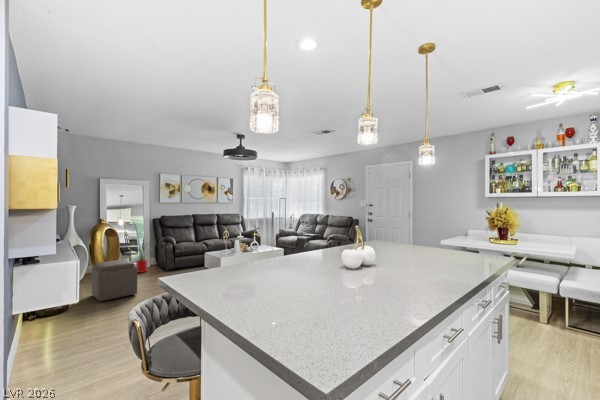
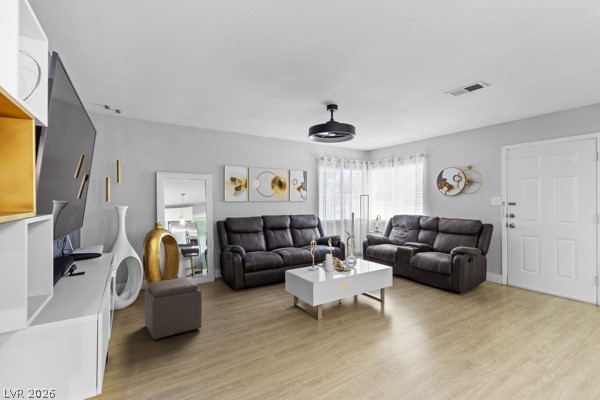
house plant: present [135,246,147,273] -> none [186,241,221,289]

